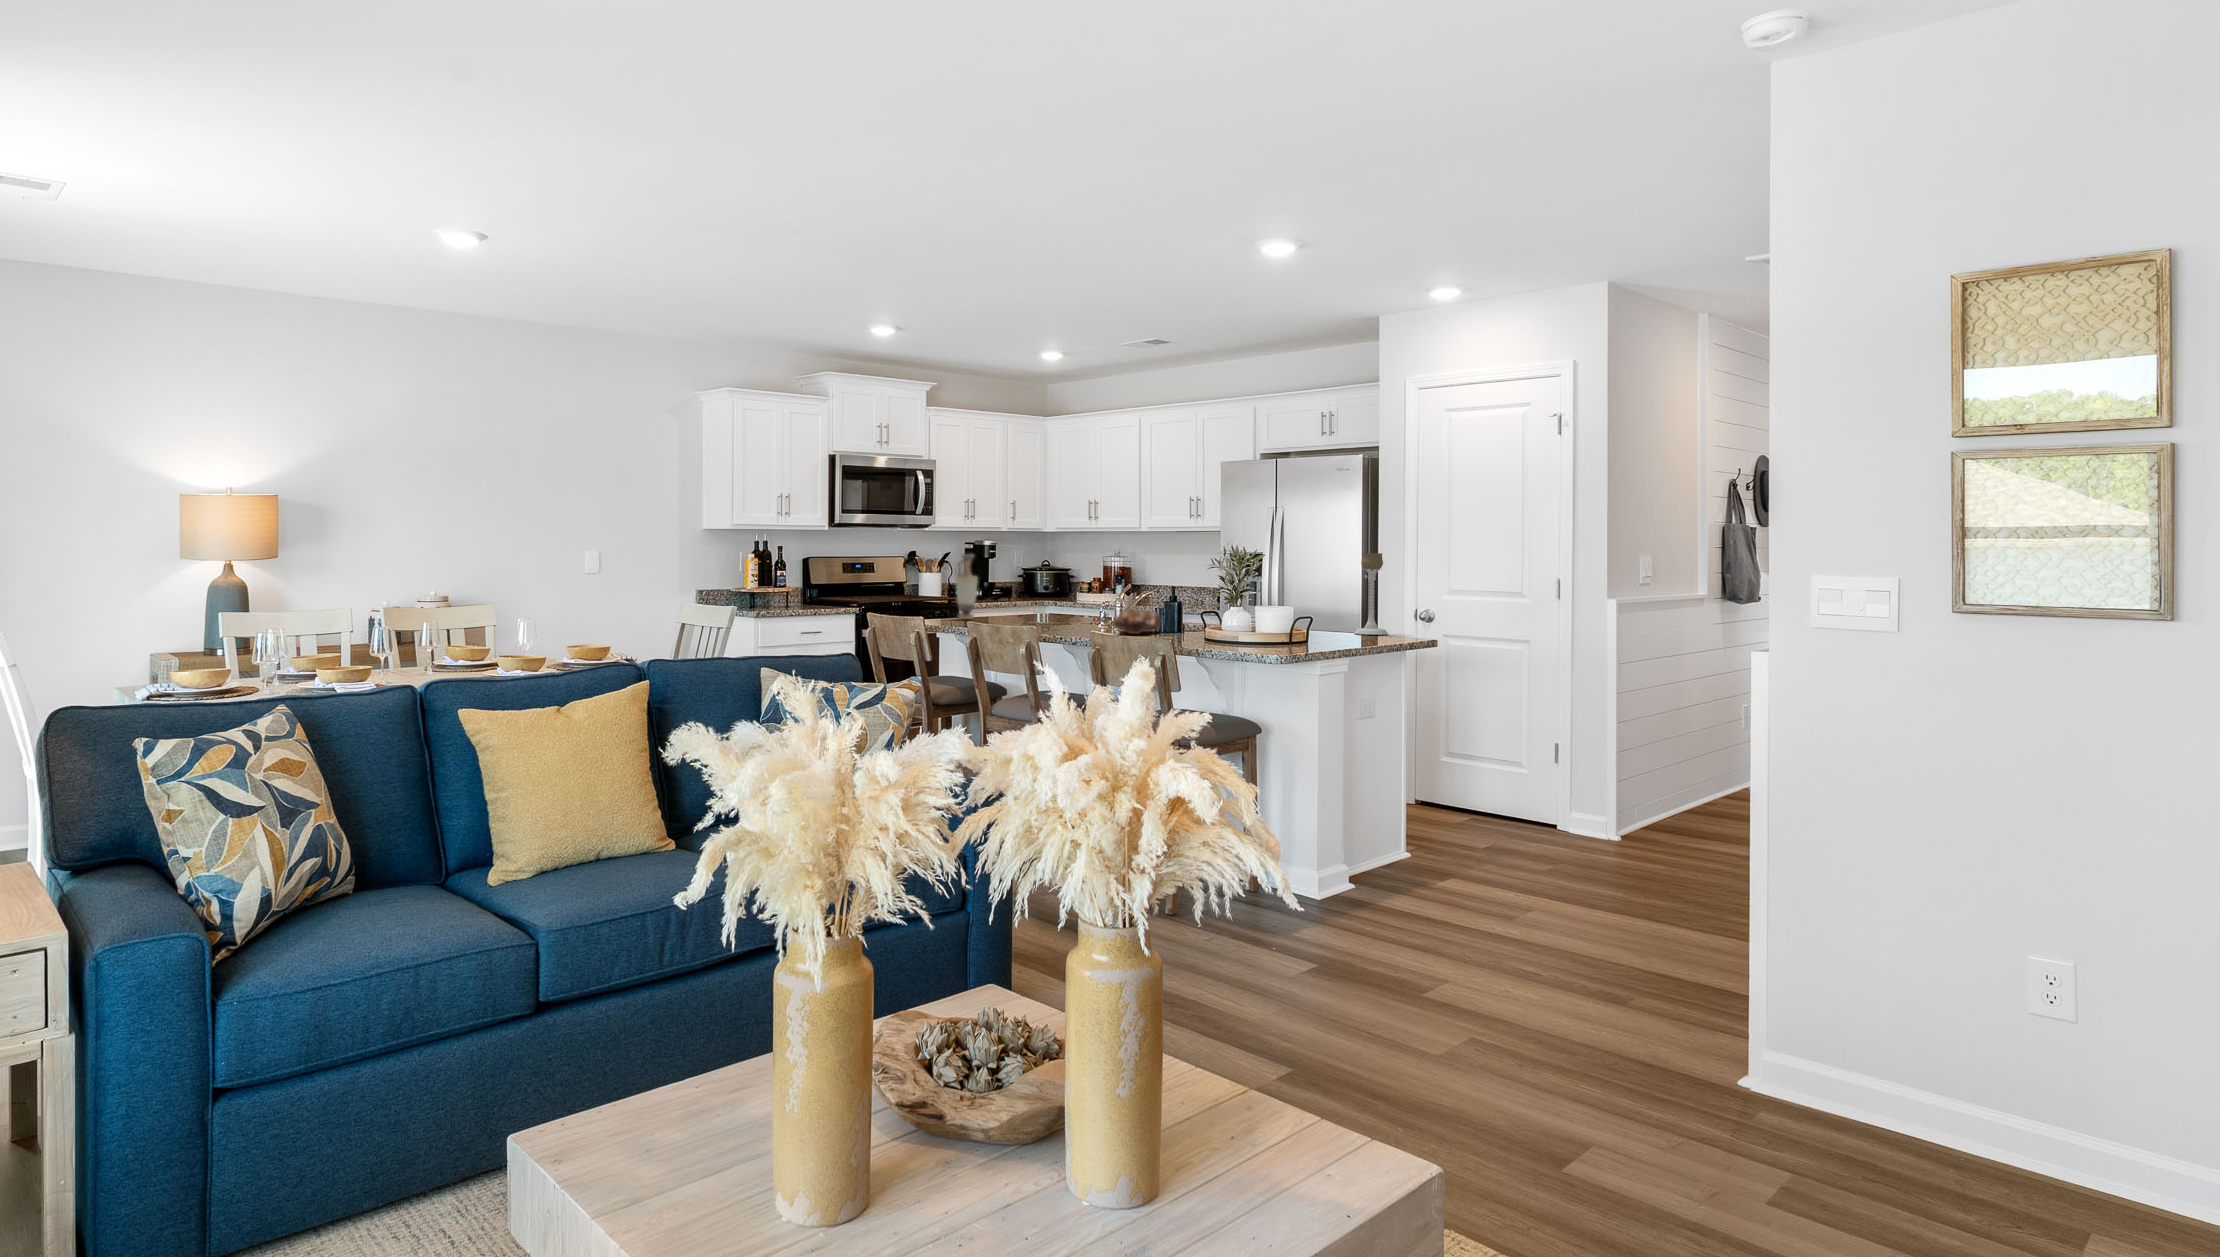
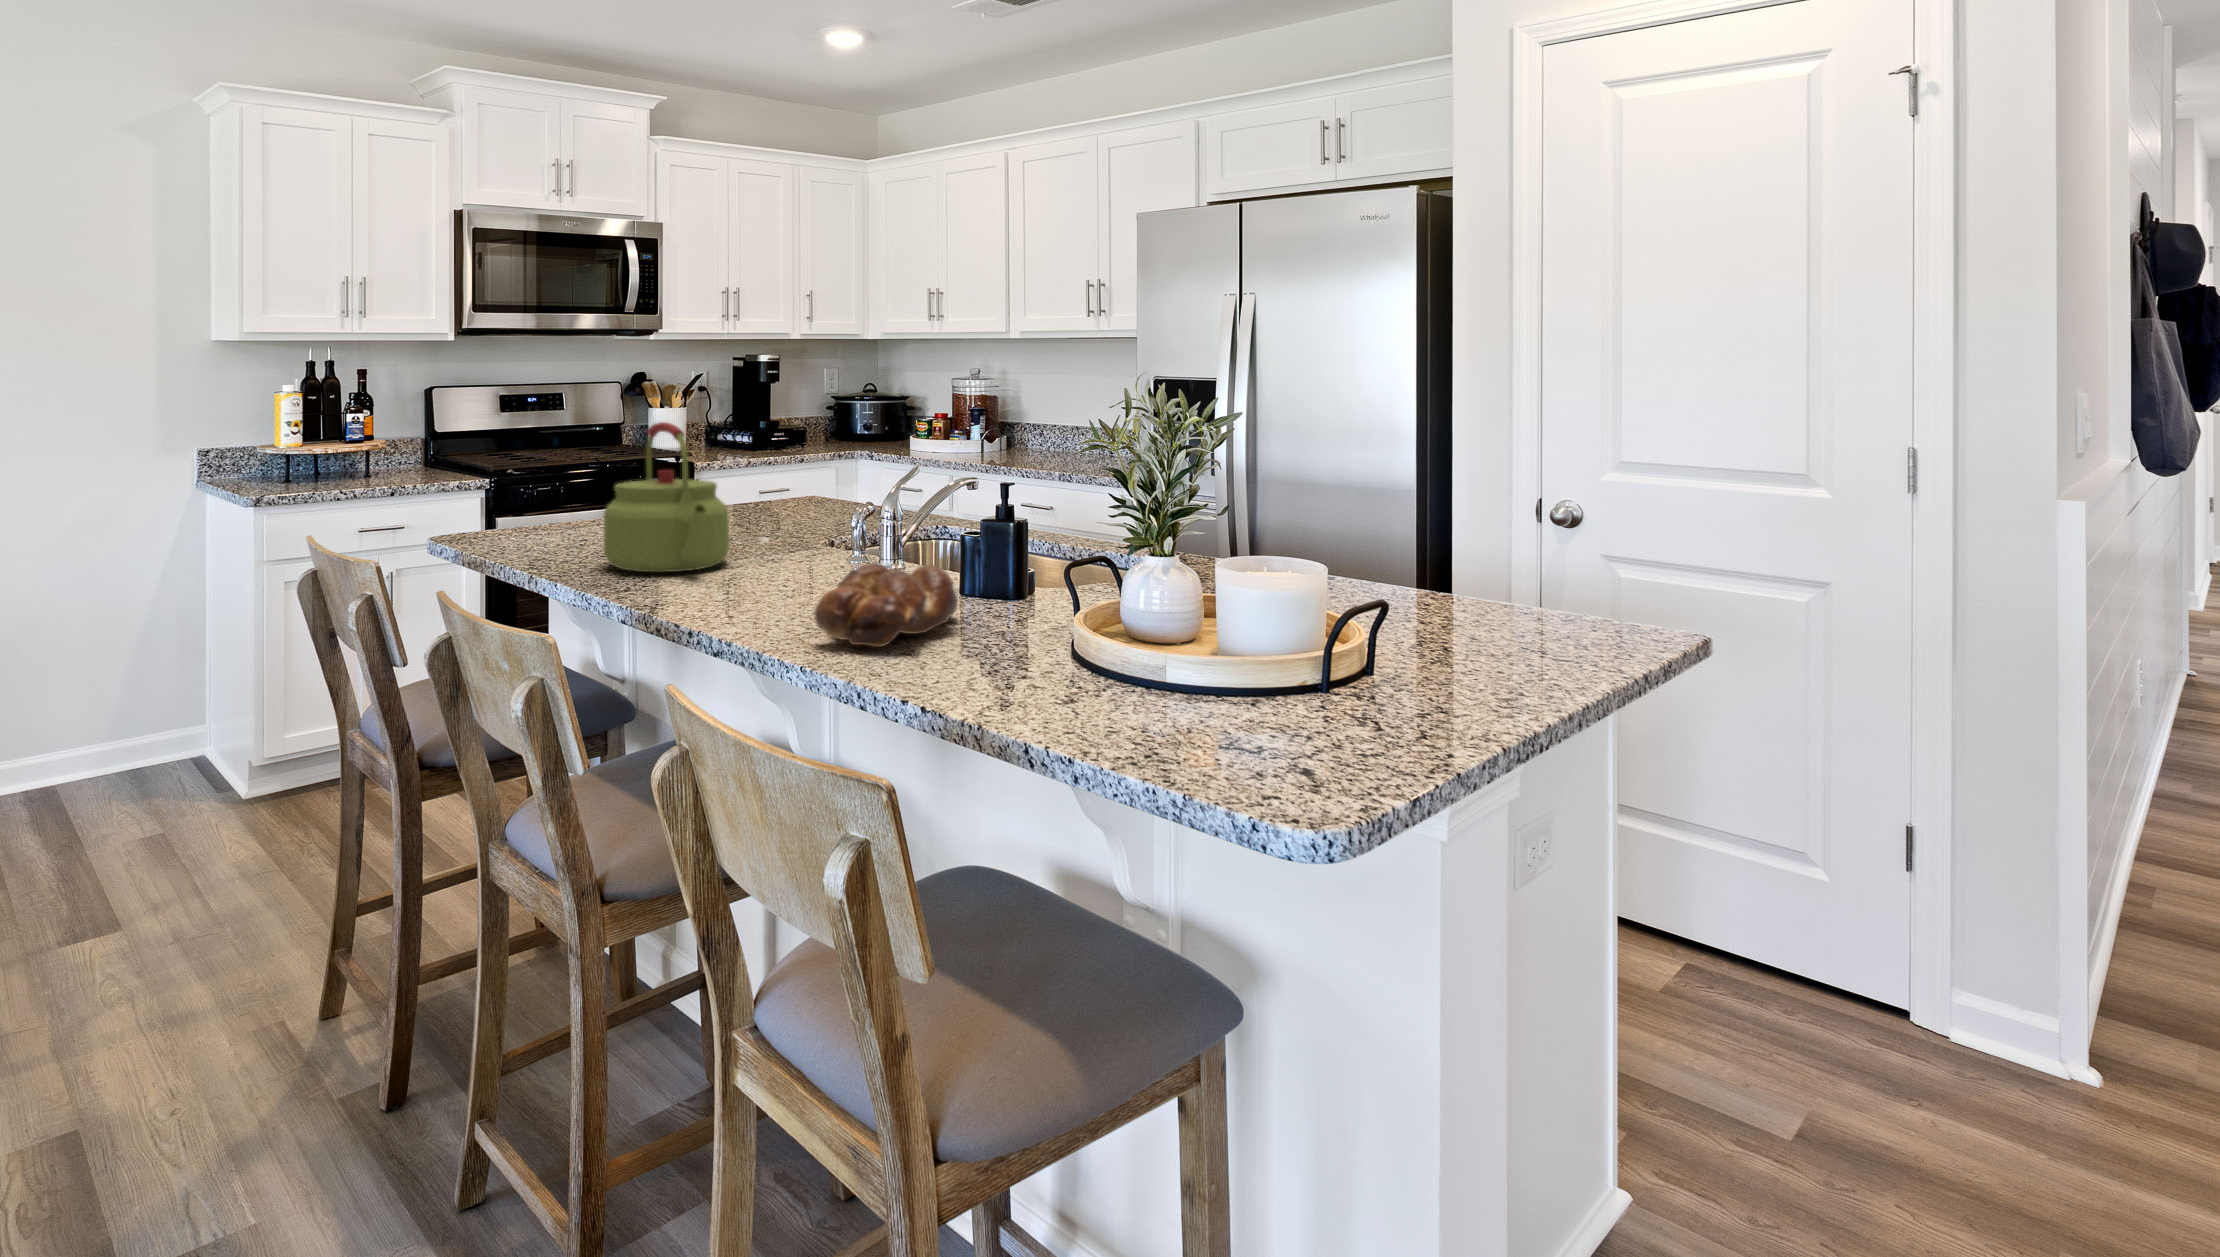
candle holder: present [1354,553,1388,635] -> none [1483,407,1584,638]
vase: present [956,554,978,620] -> none [528,399,580,549]
kettle: none [1000,563,1052,624] -> present [604,422,729,572]

